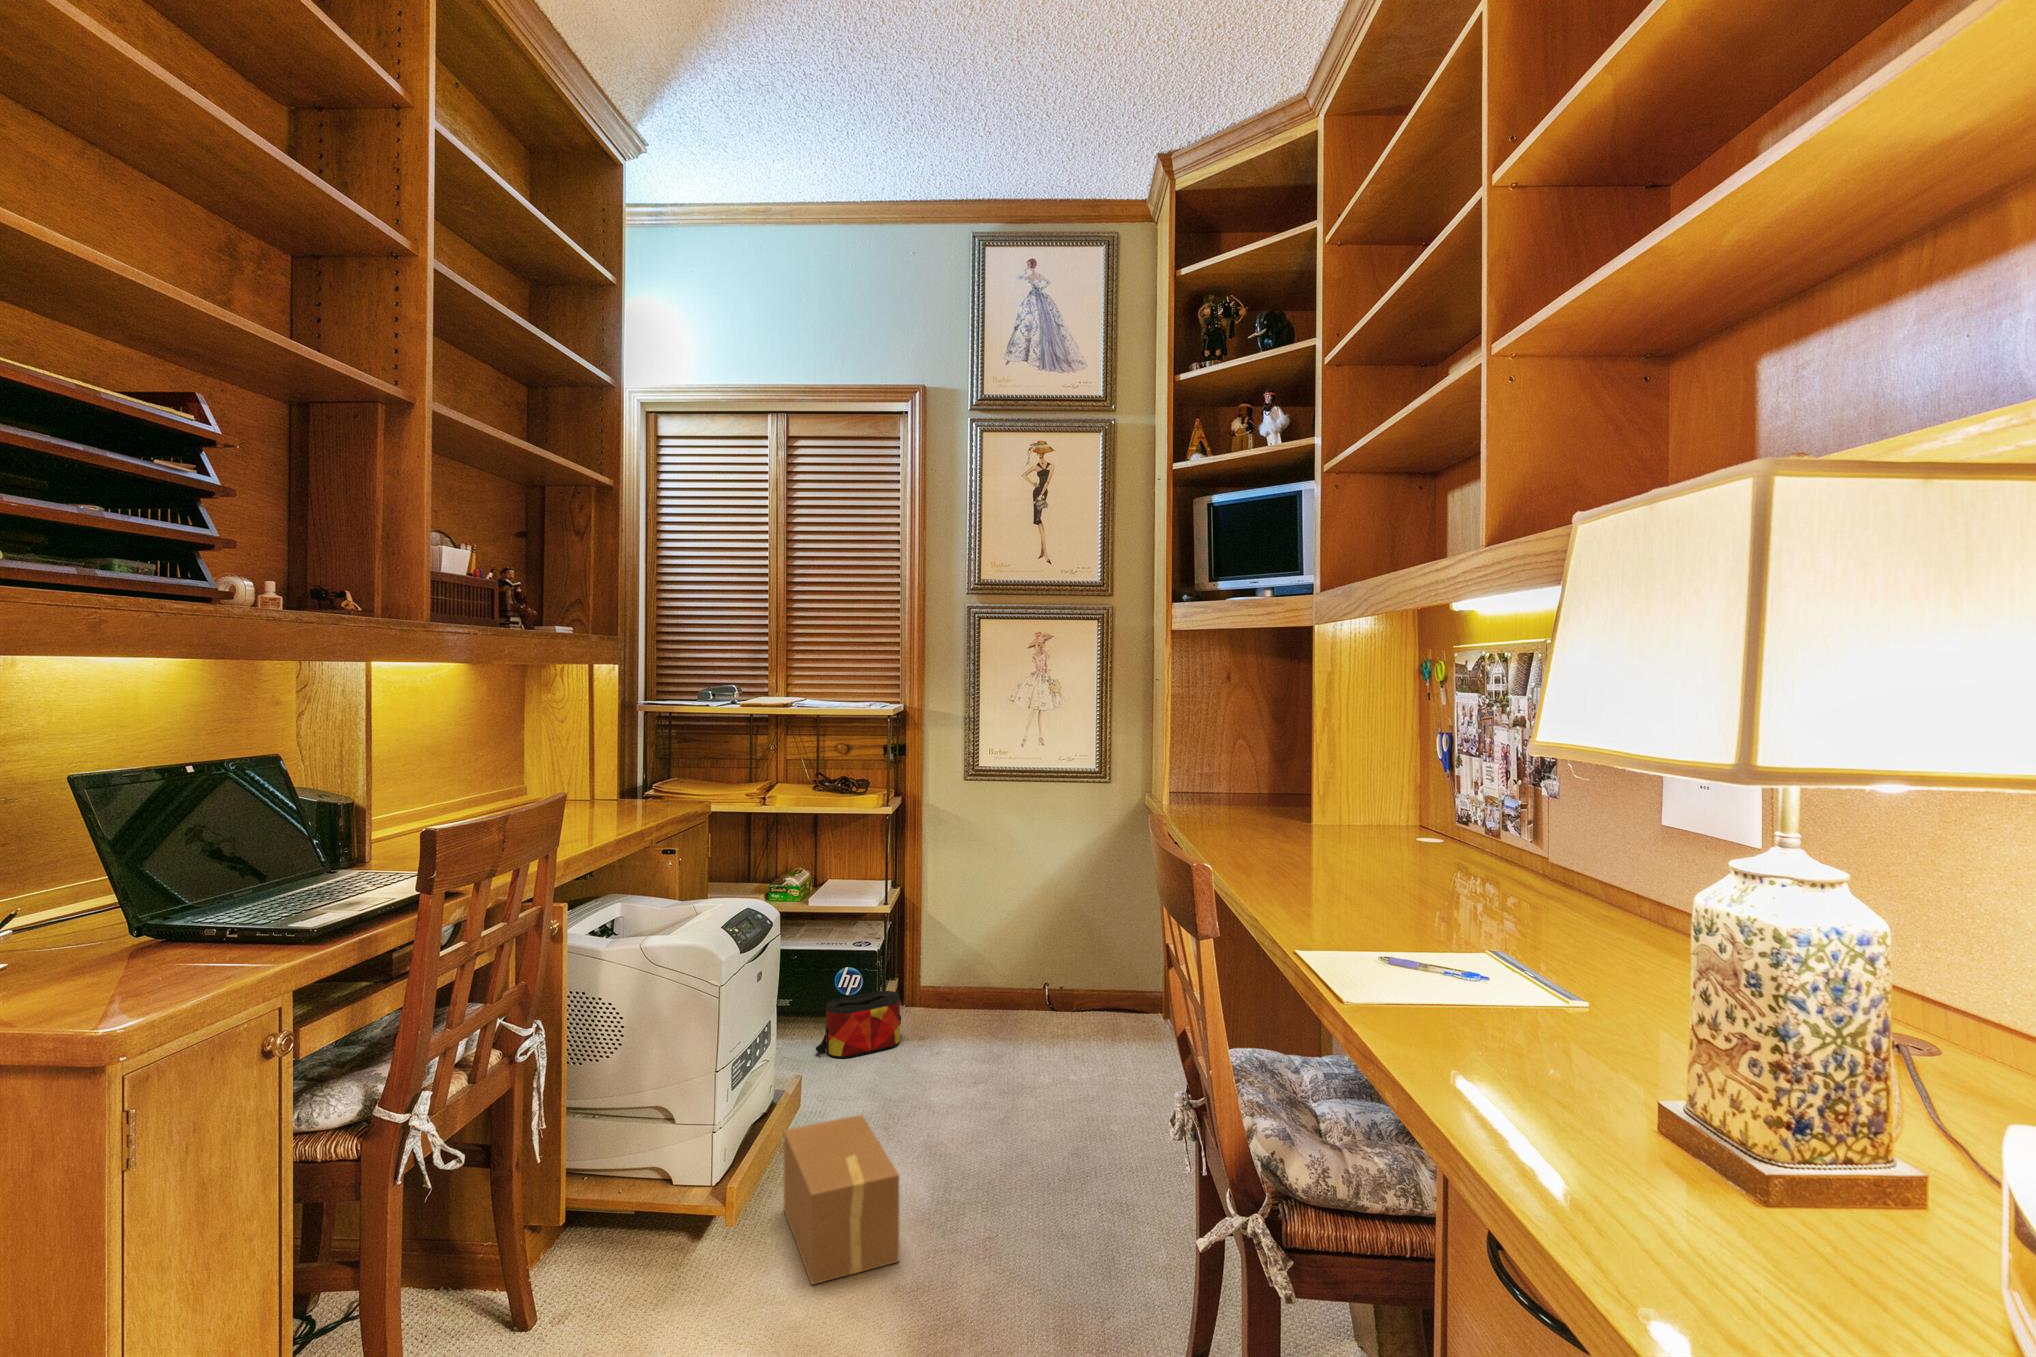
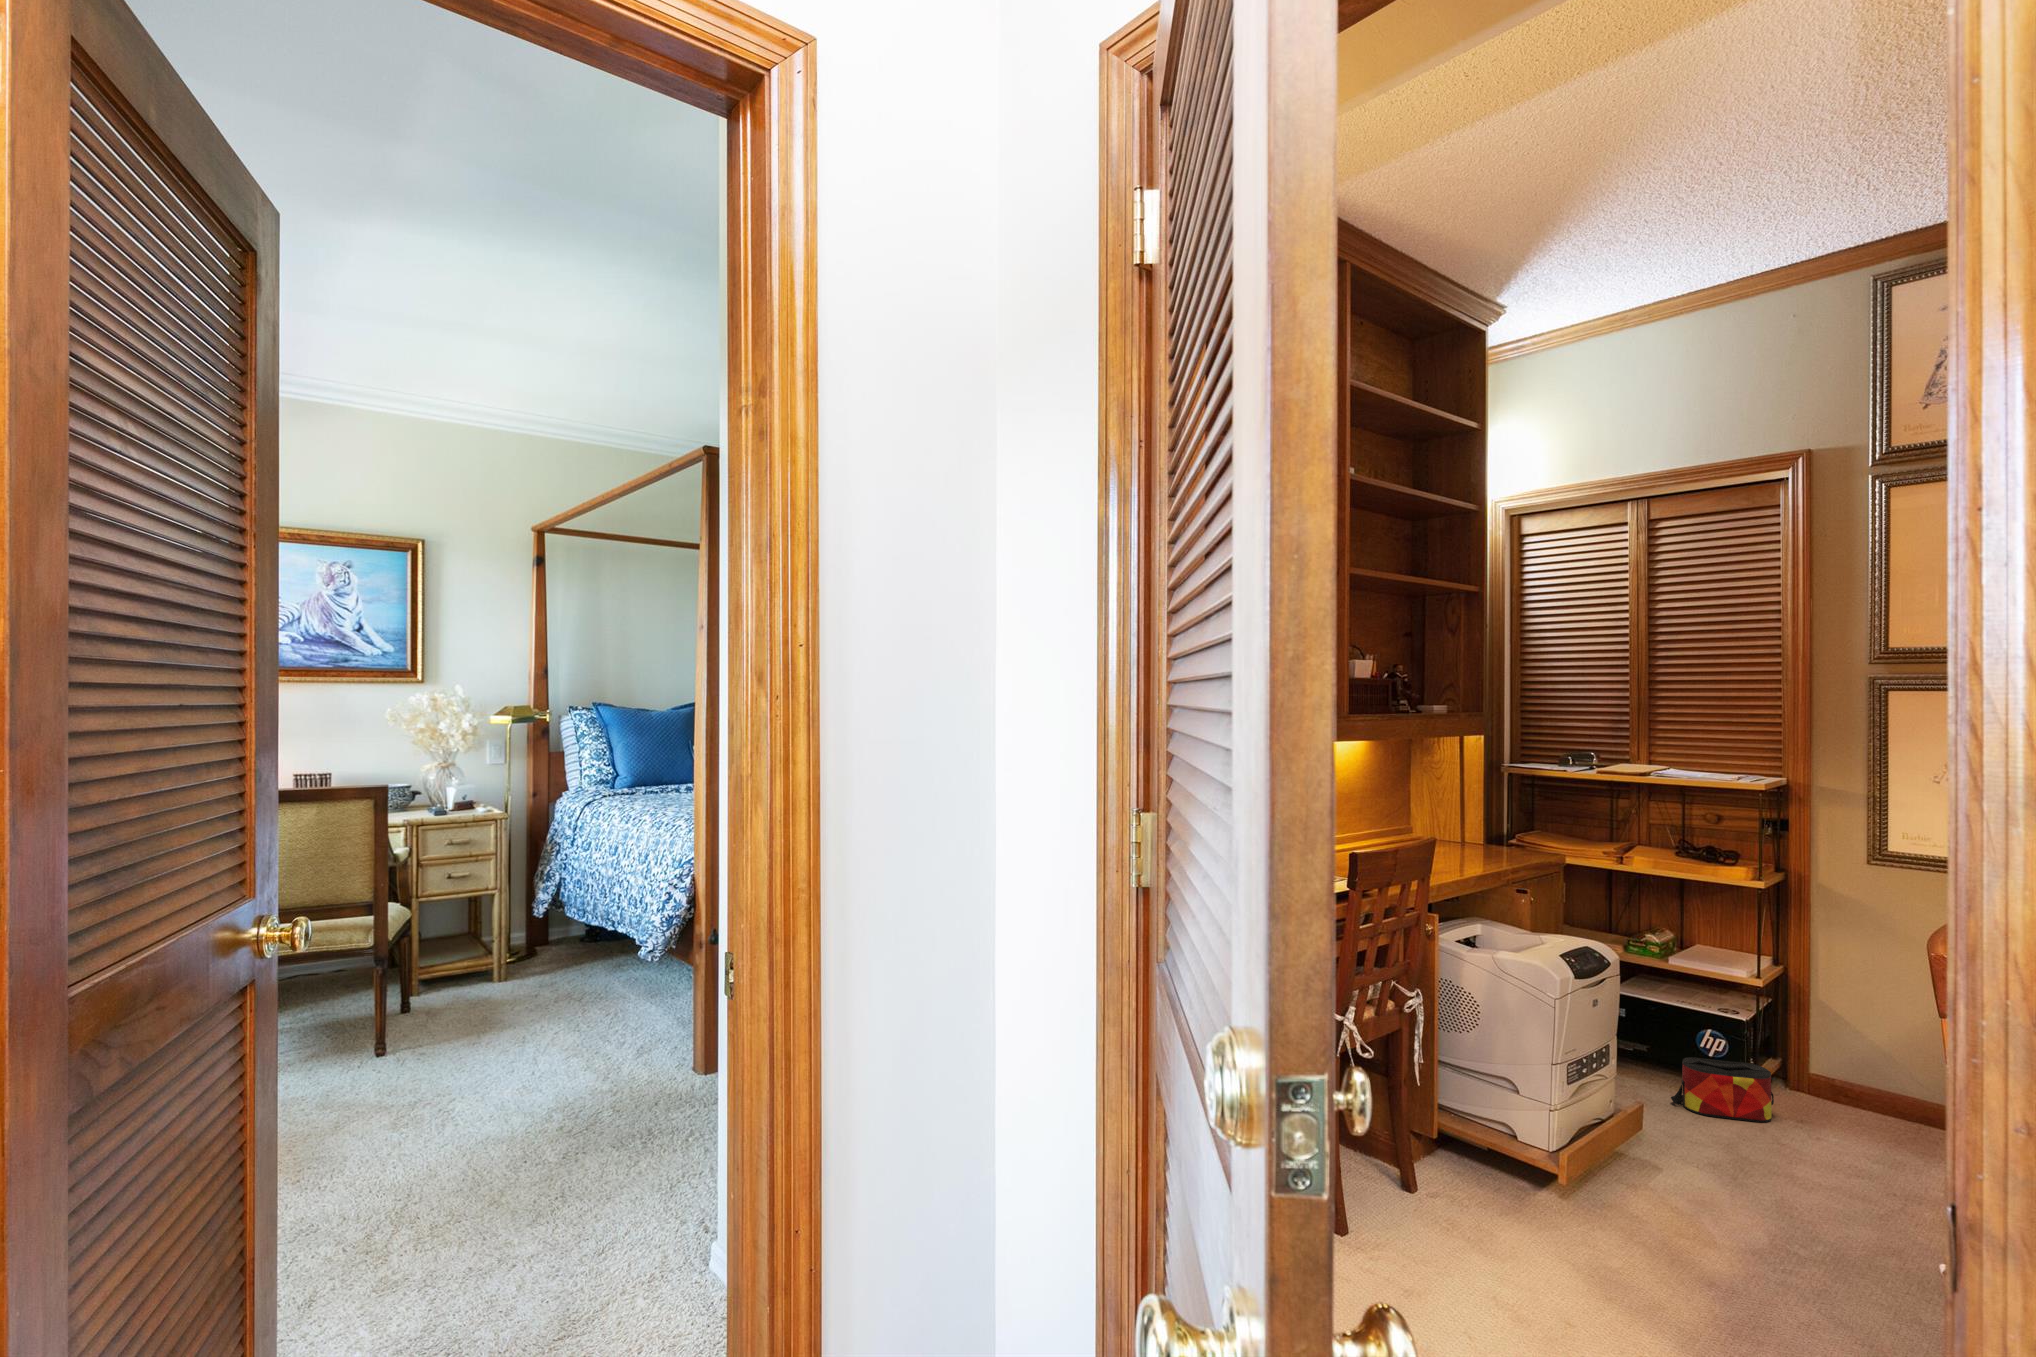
cardboard box: present [784,1115,899,1285] -> none [1616,1137,1724,1282]

